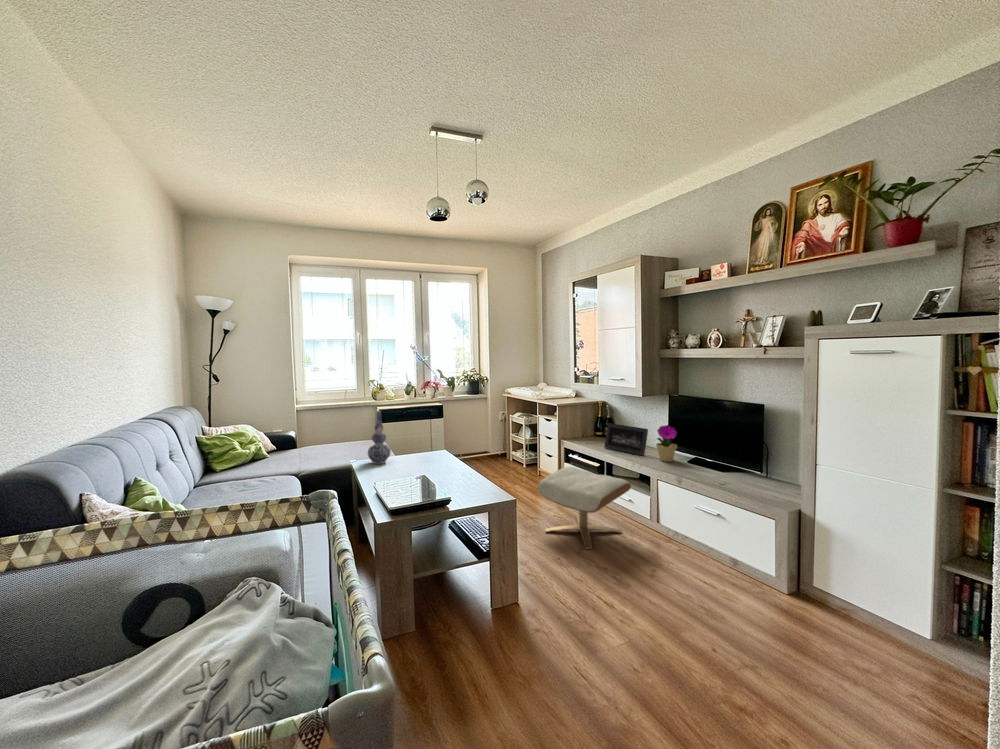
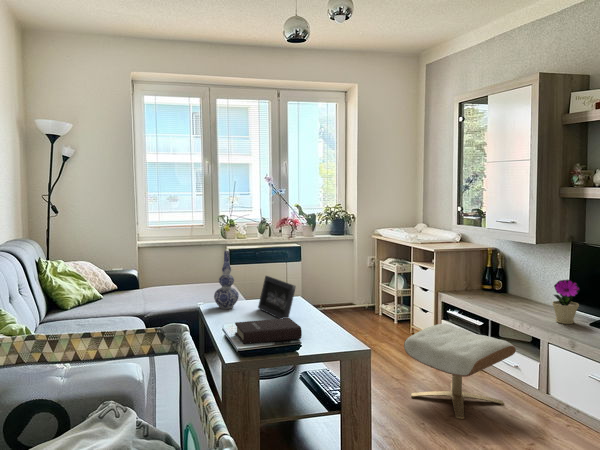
picture frame: present [604,423,648,456] -> present [258,276,296,319]
book: none [388,470,451,498] -> present [235,318,302,344]

